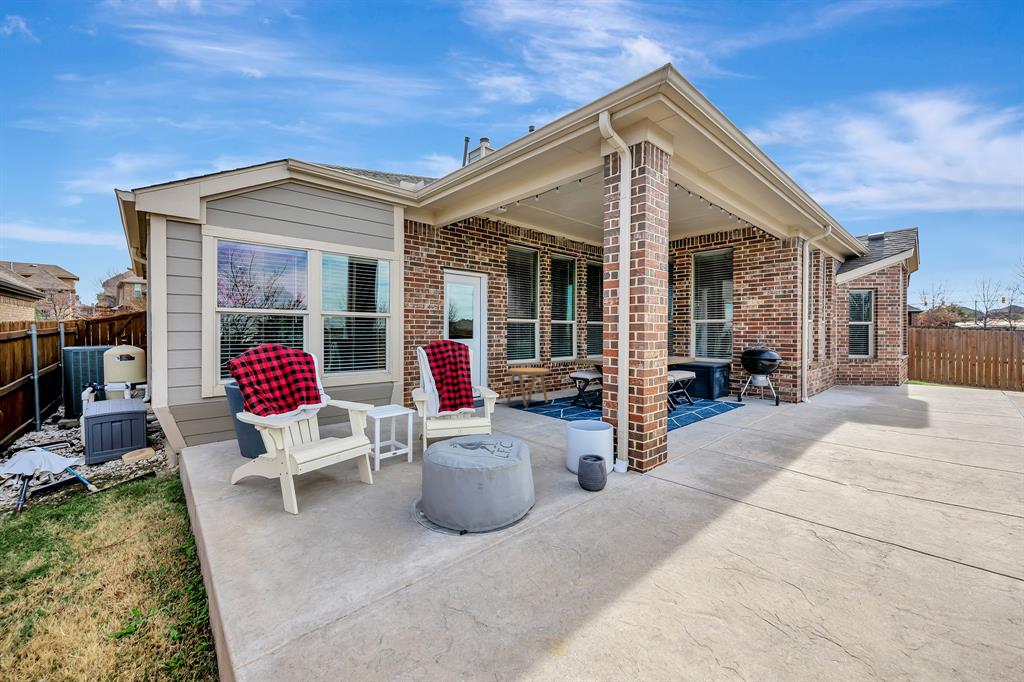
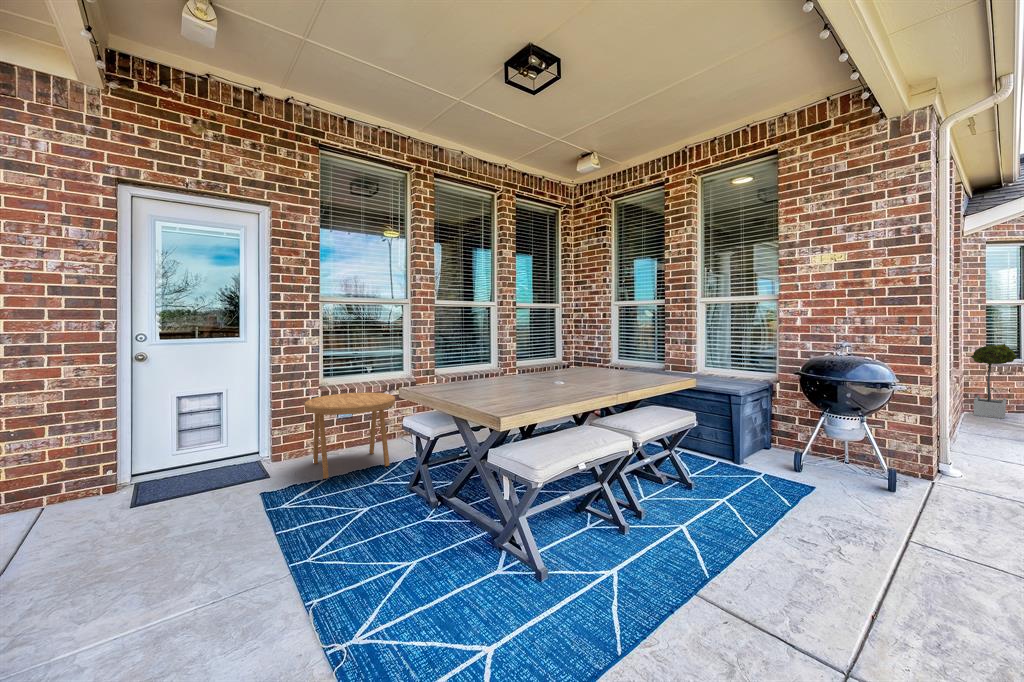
potted tree: none [839,345,861,387] -> present [971,344,1017,419]

